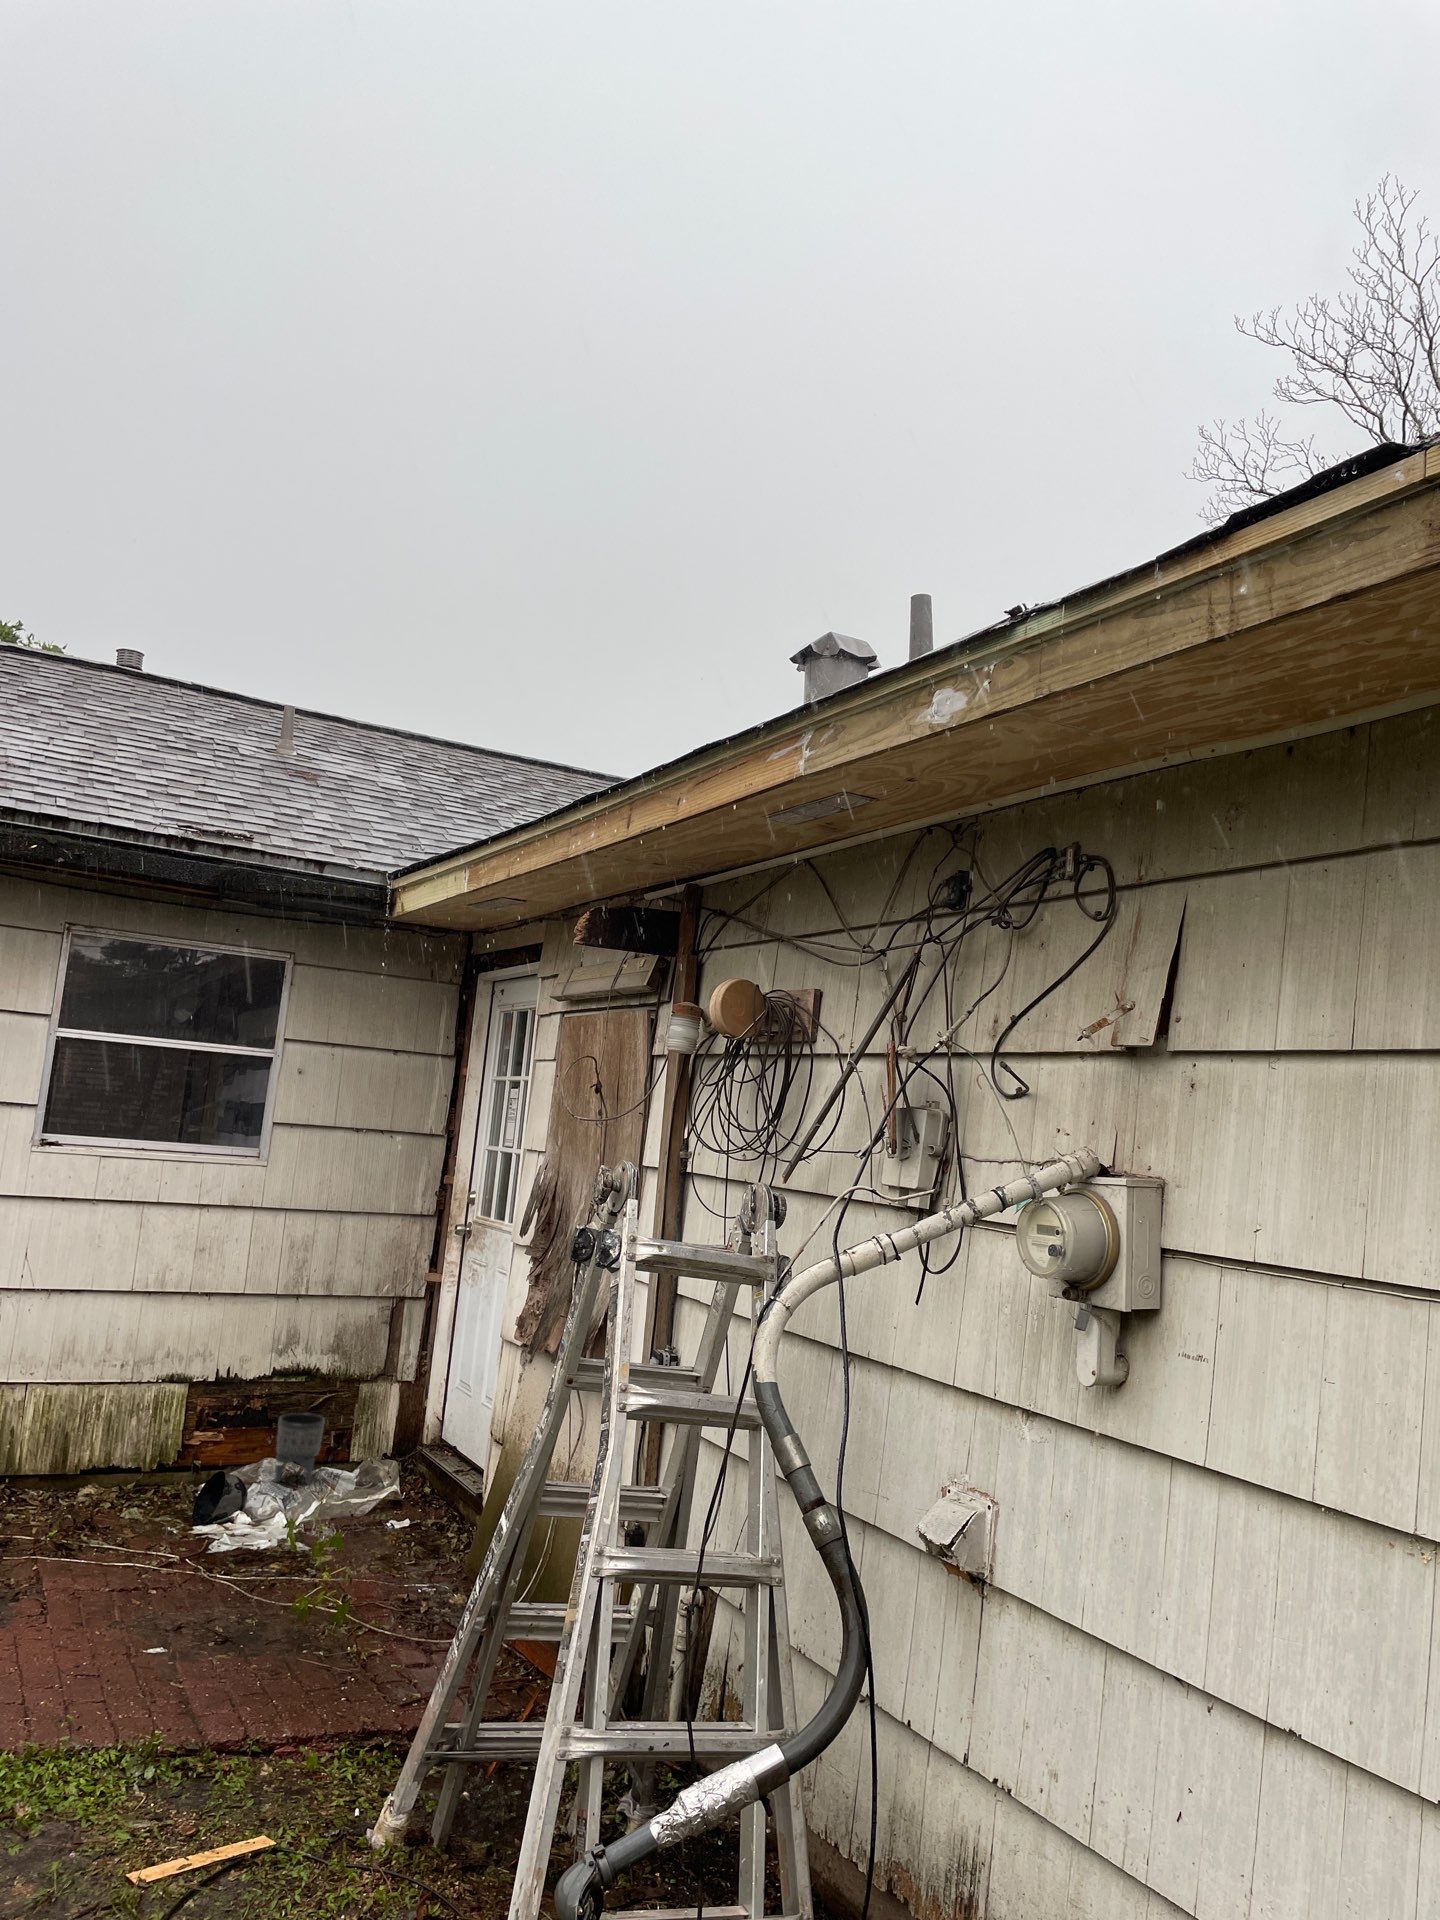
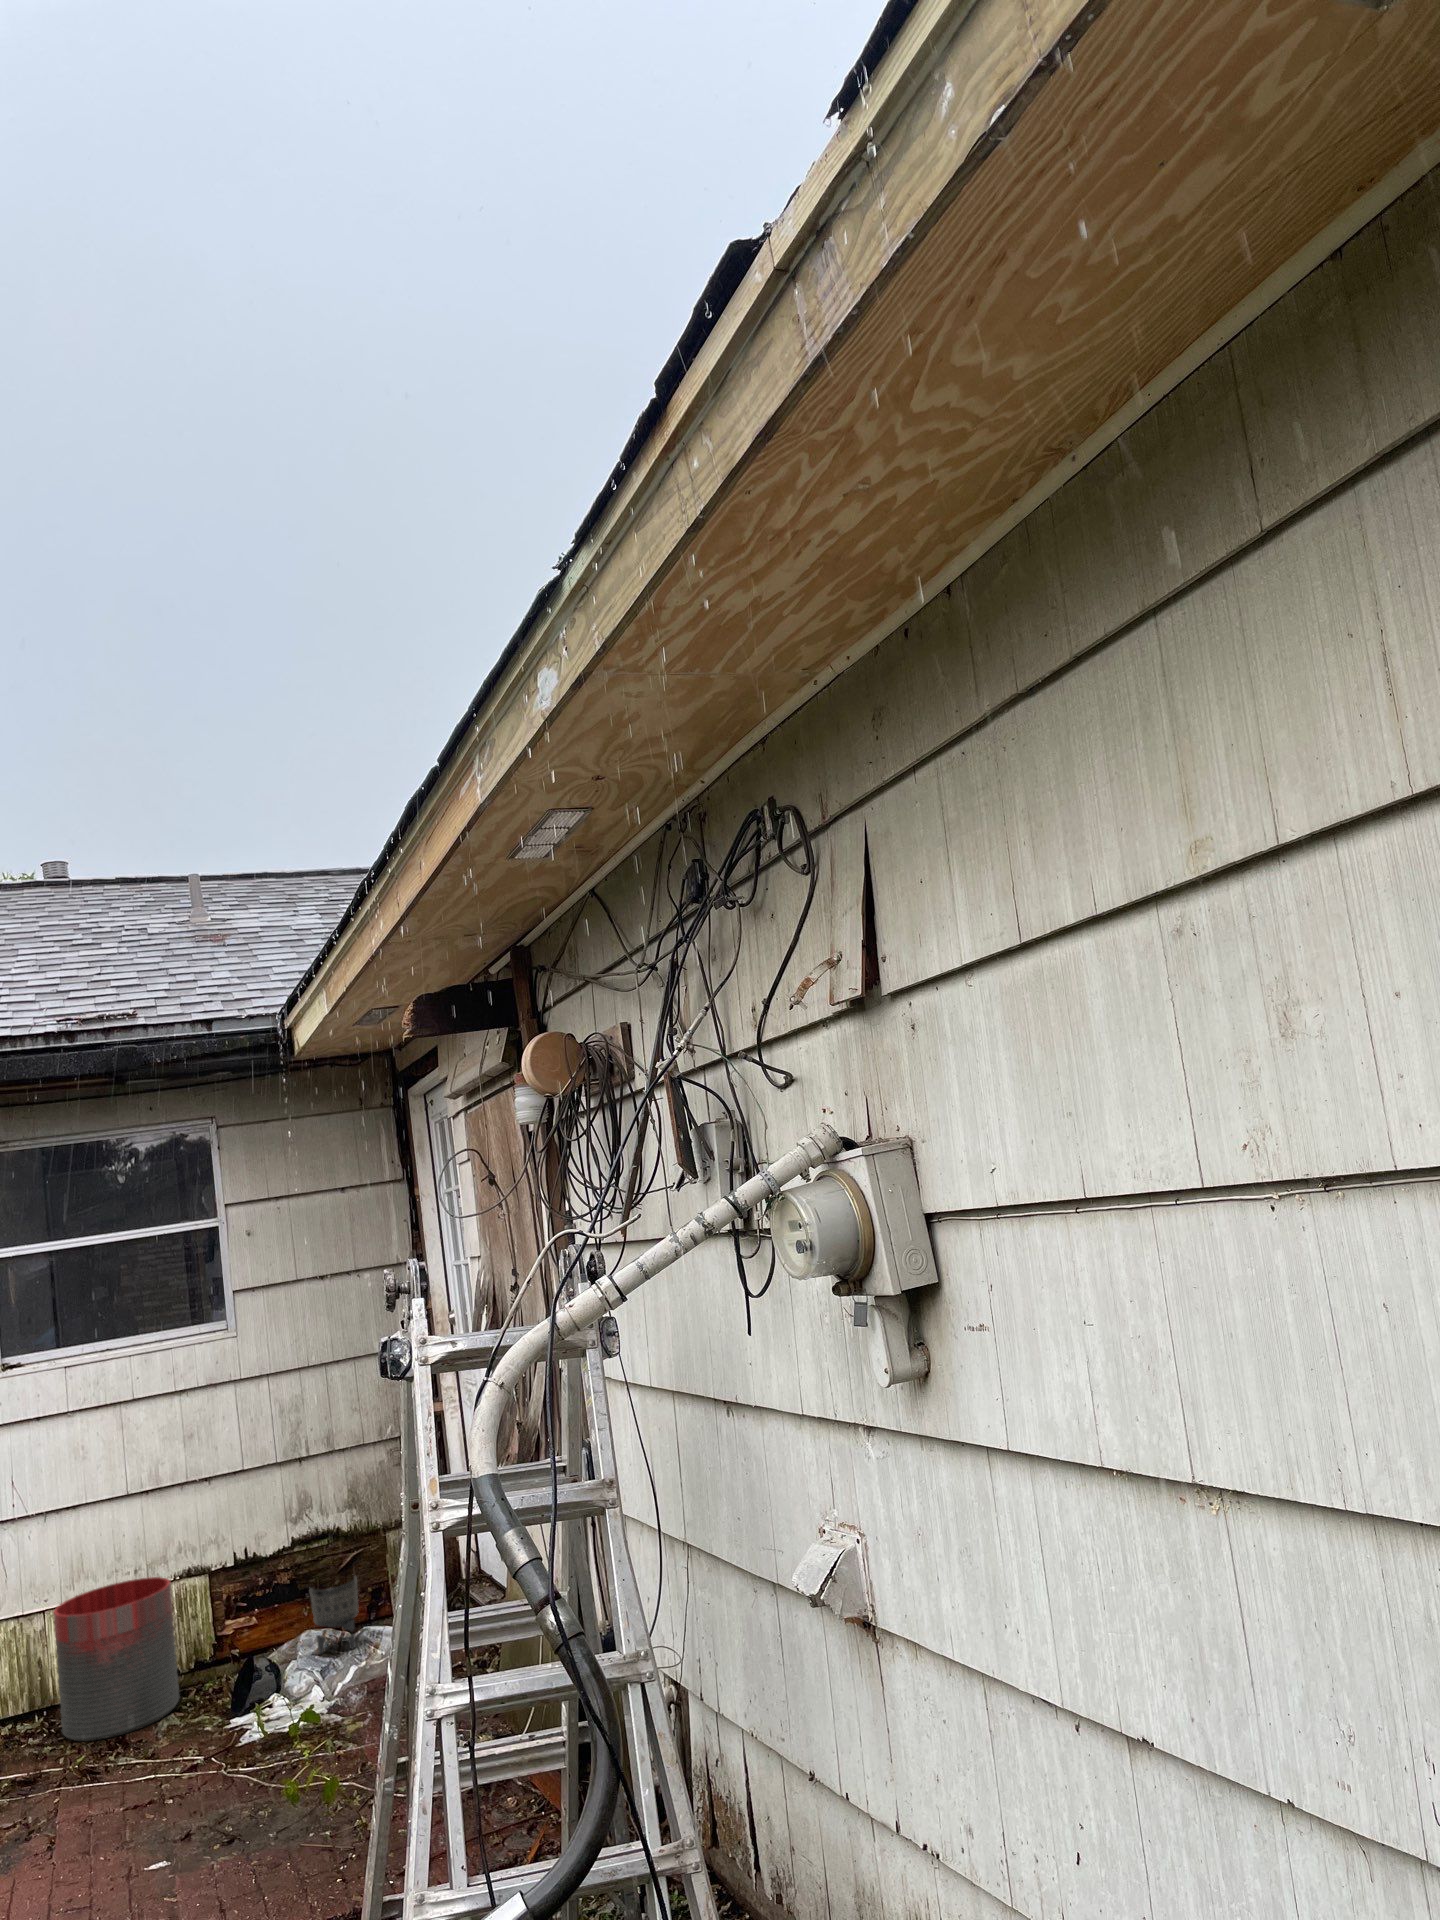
trash can: none [30,1372,160,1515] -> present [53,1577,180,1741]

